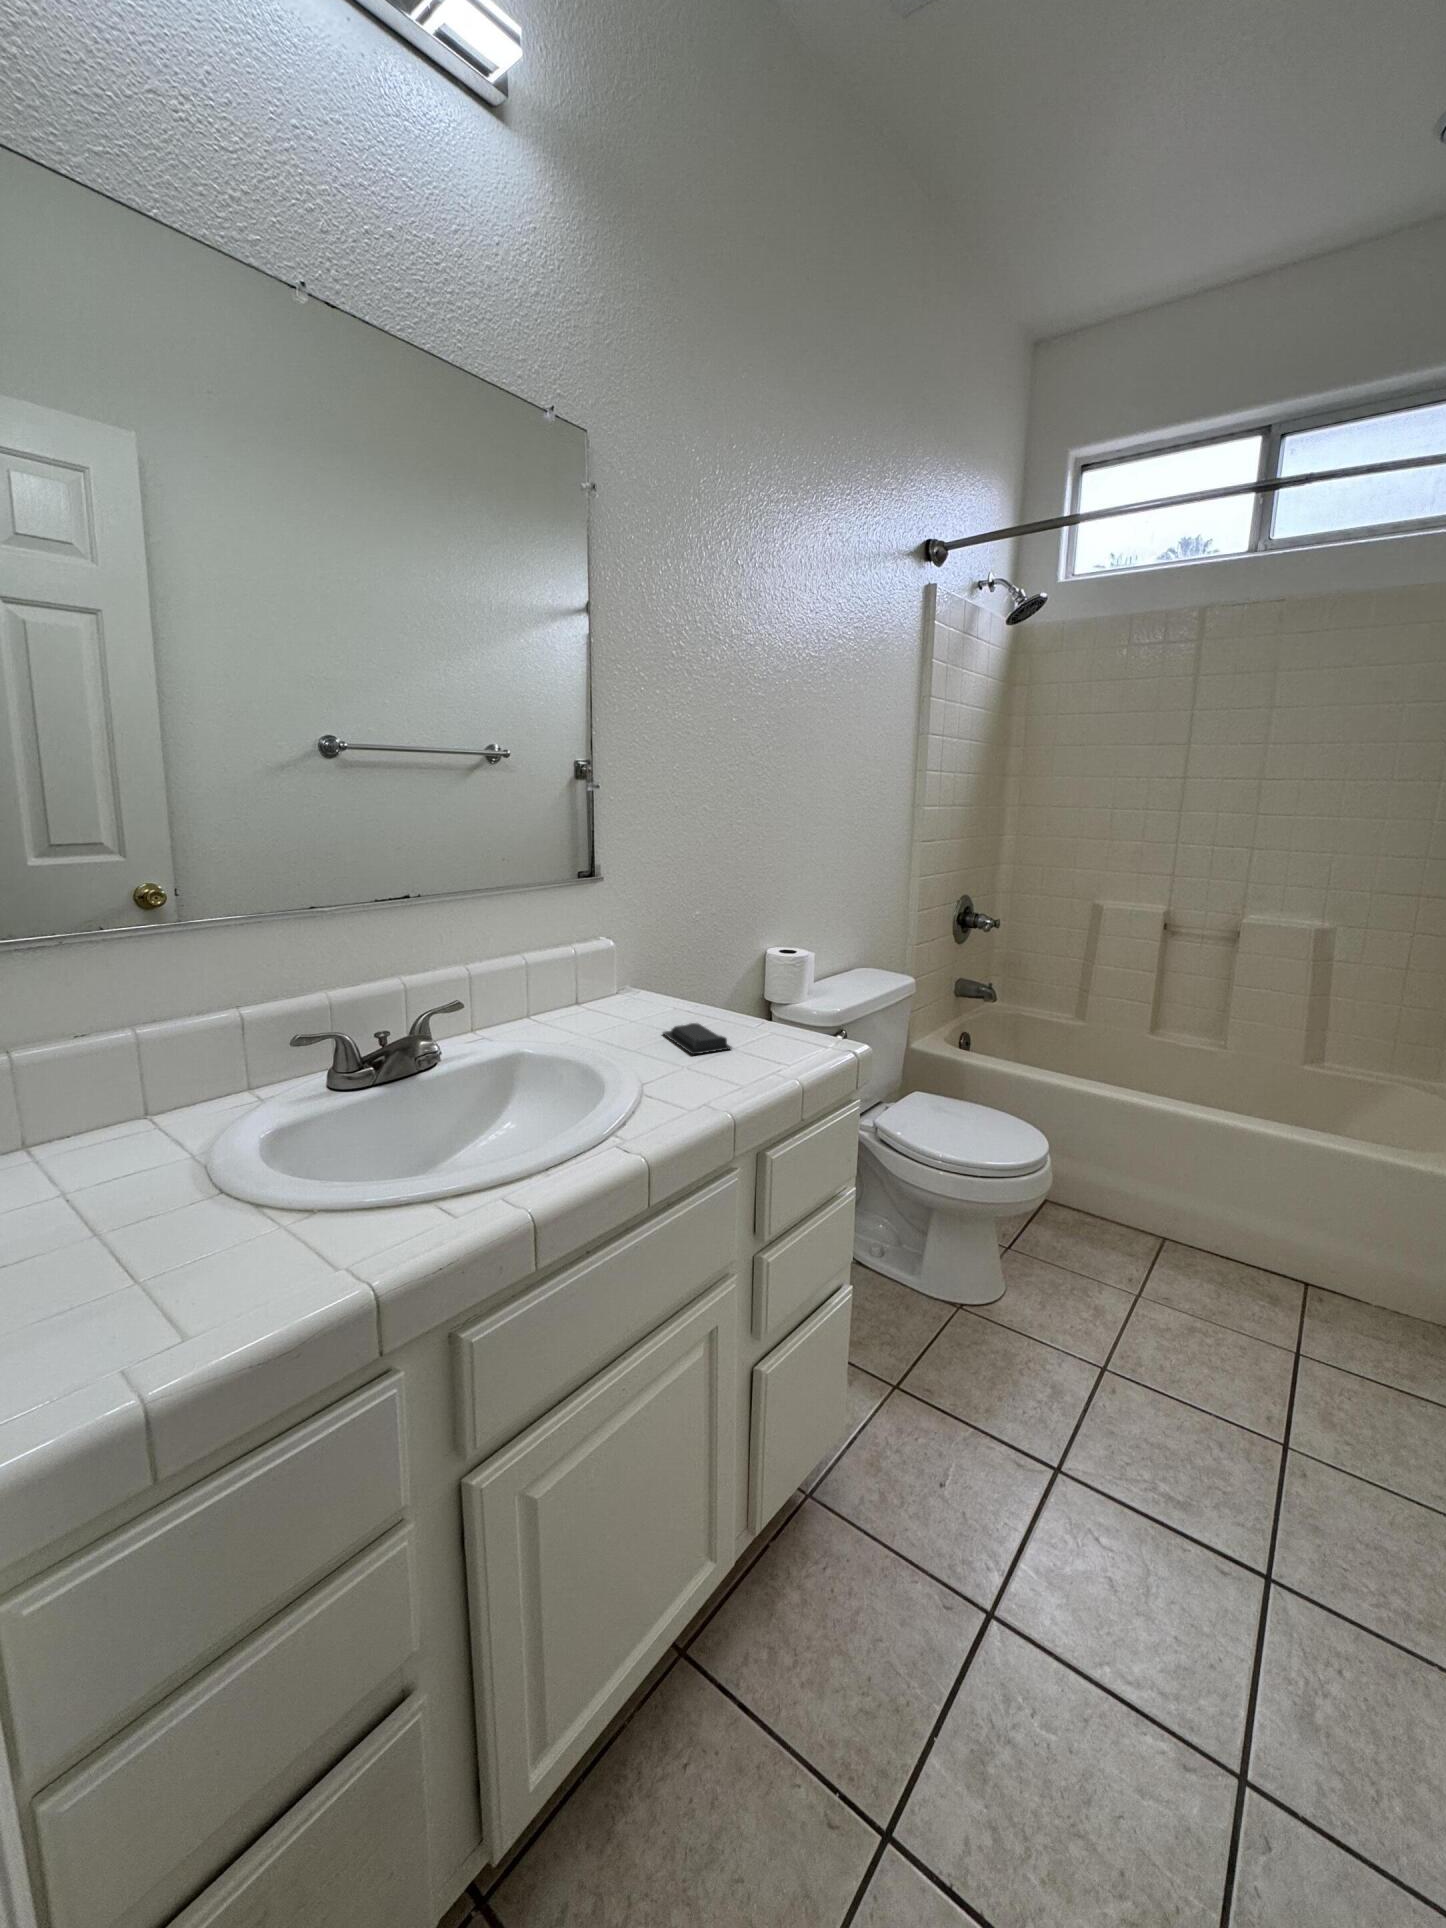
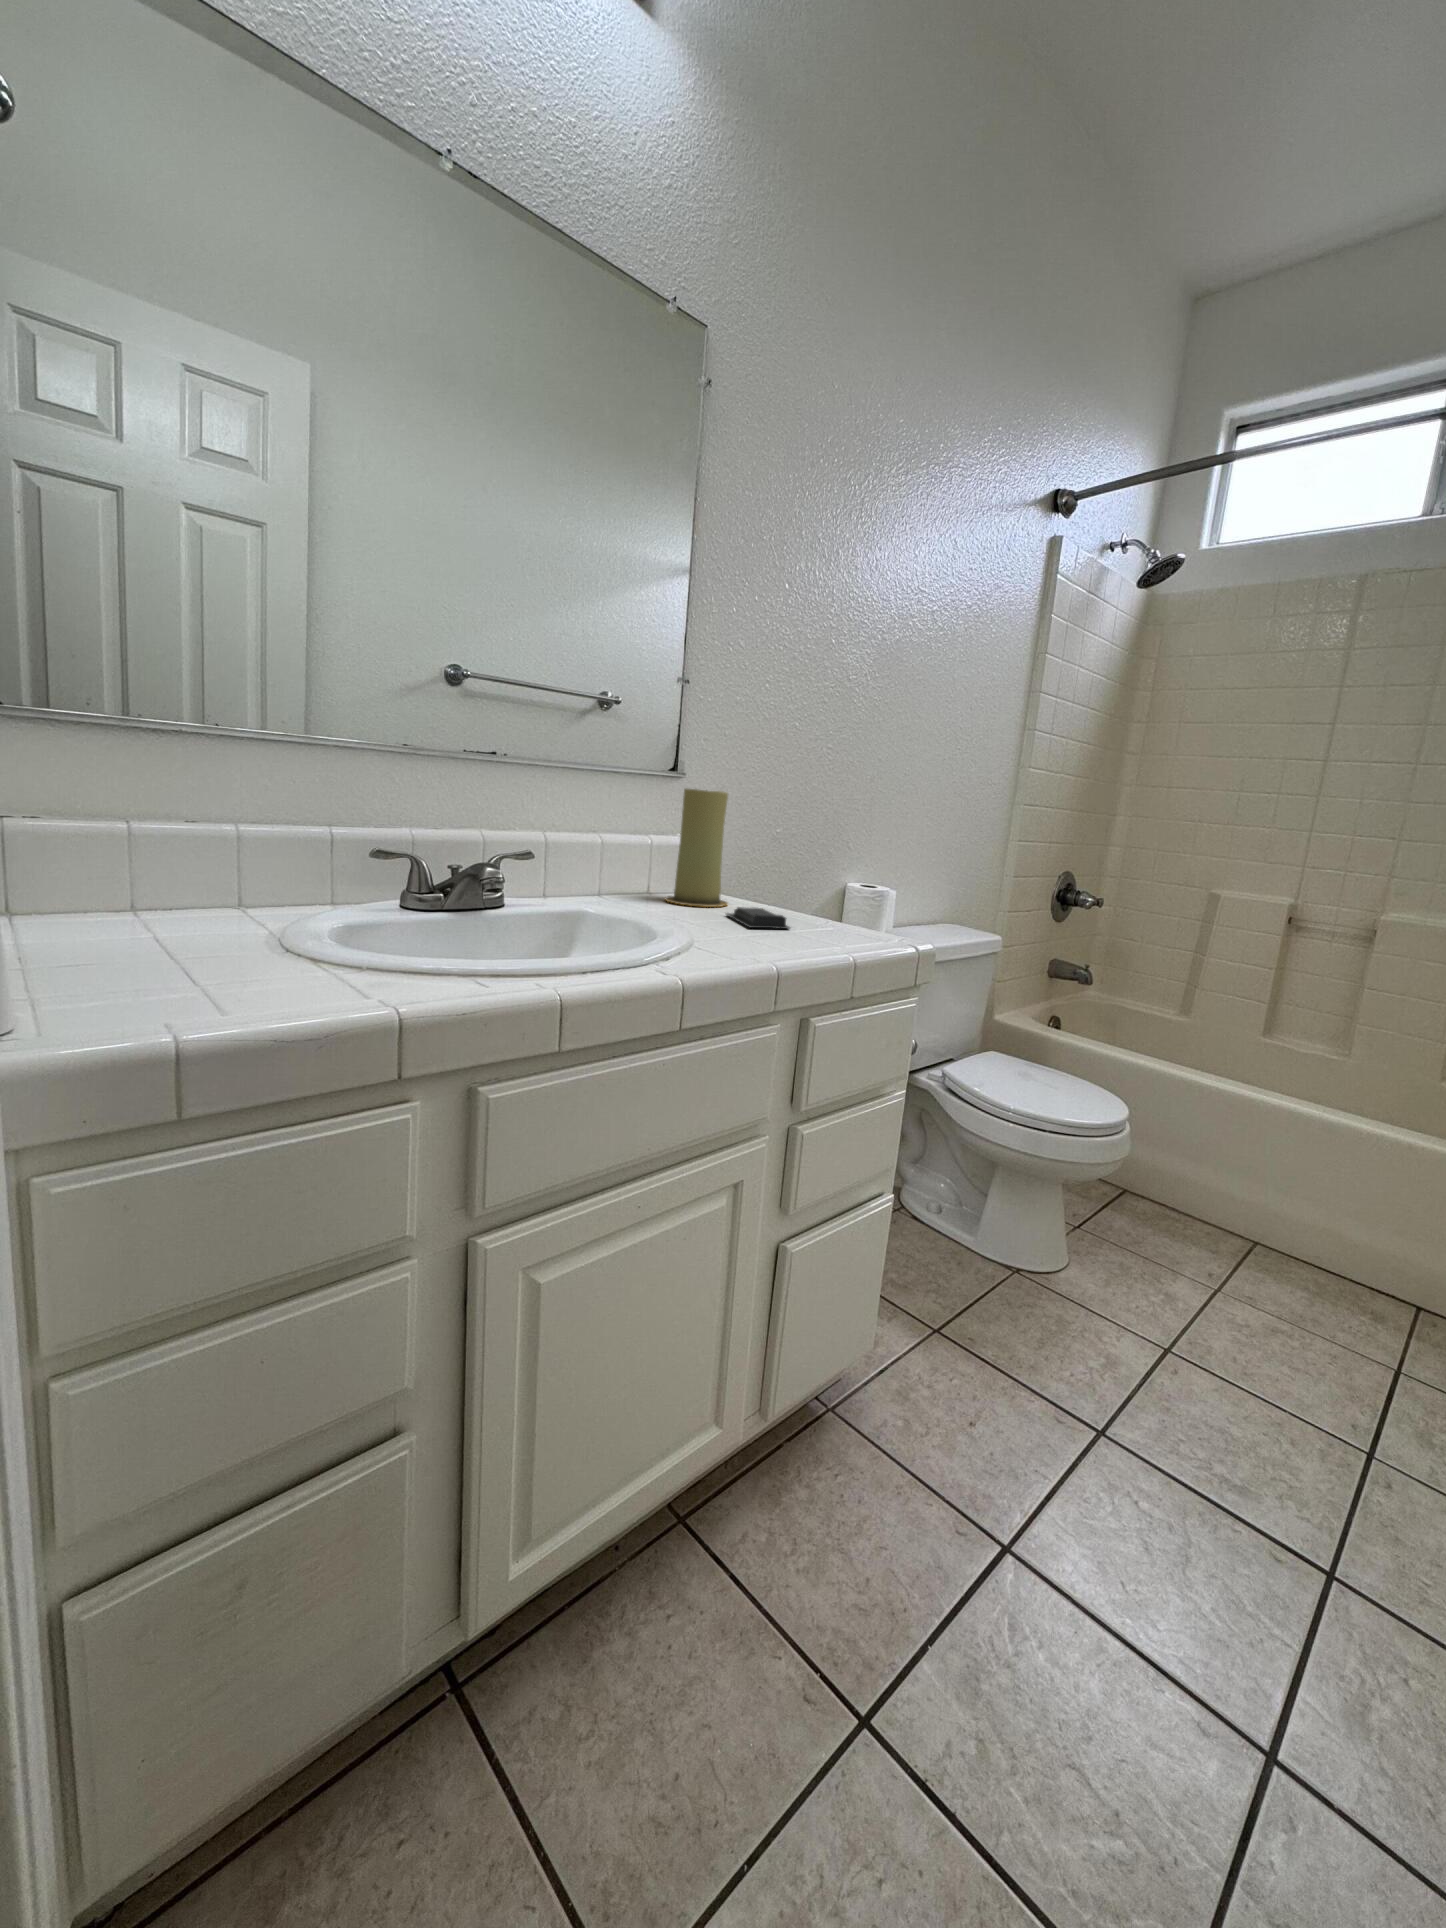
candle: none [594,899,660,1022] -> present [665,789,728,907]

